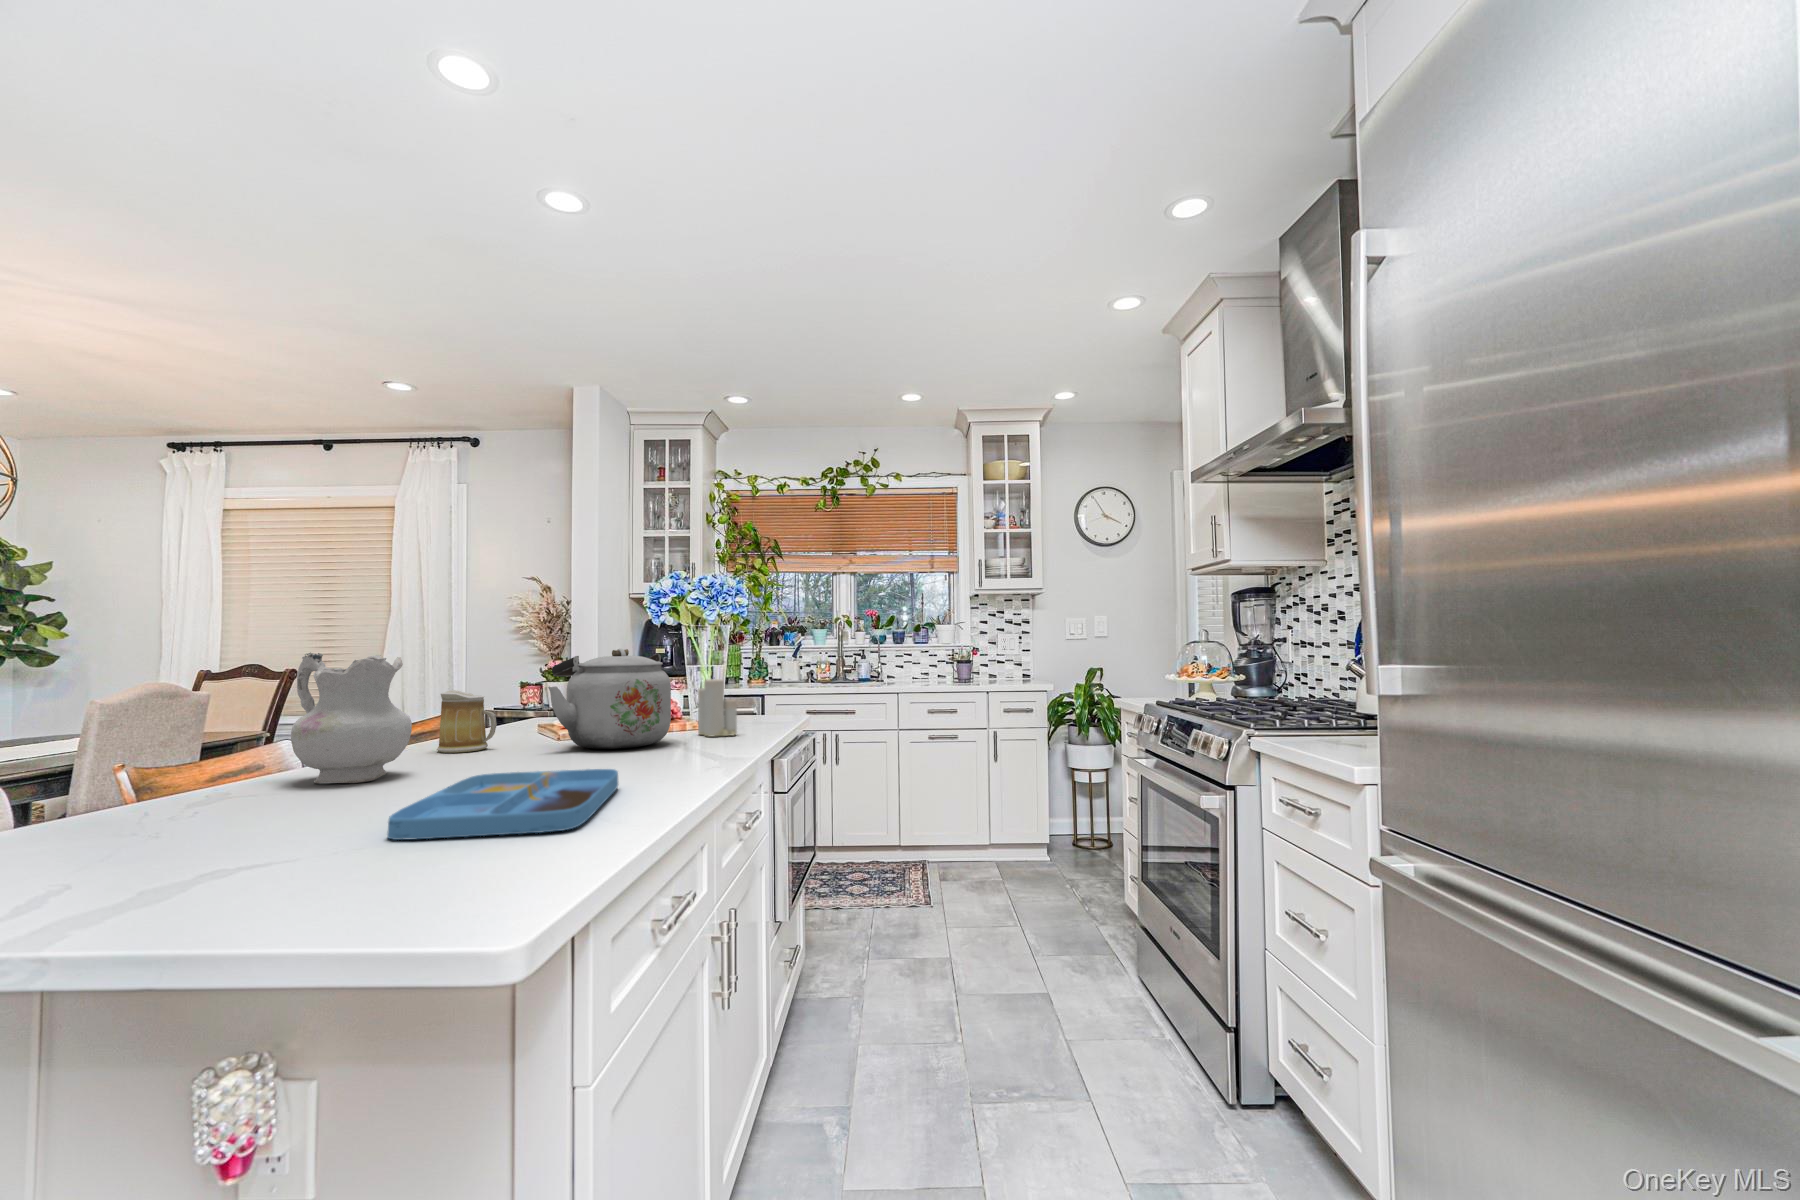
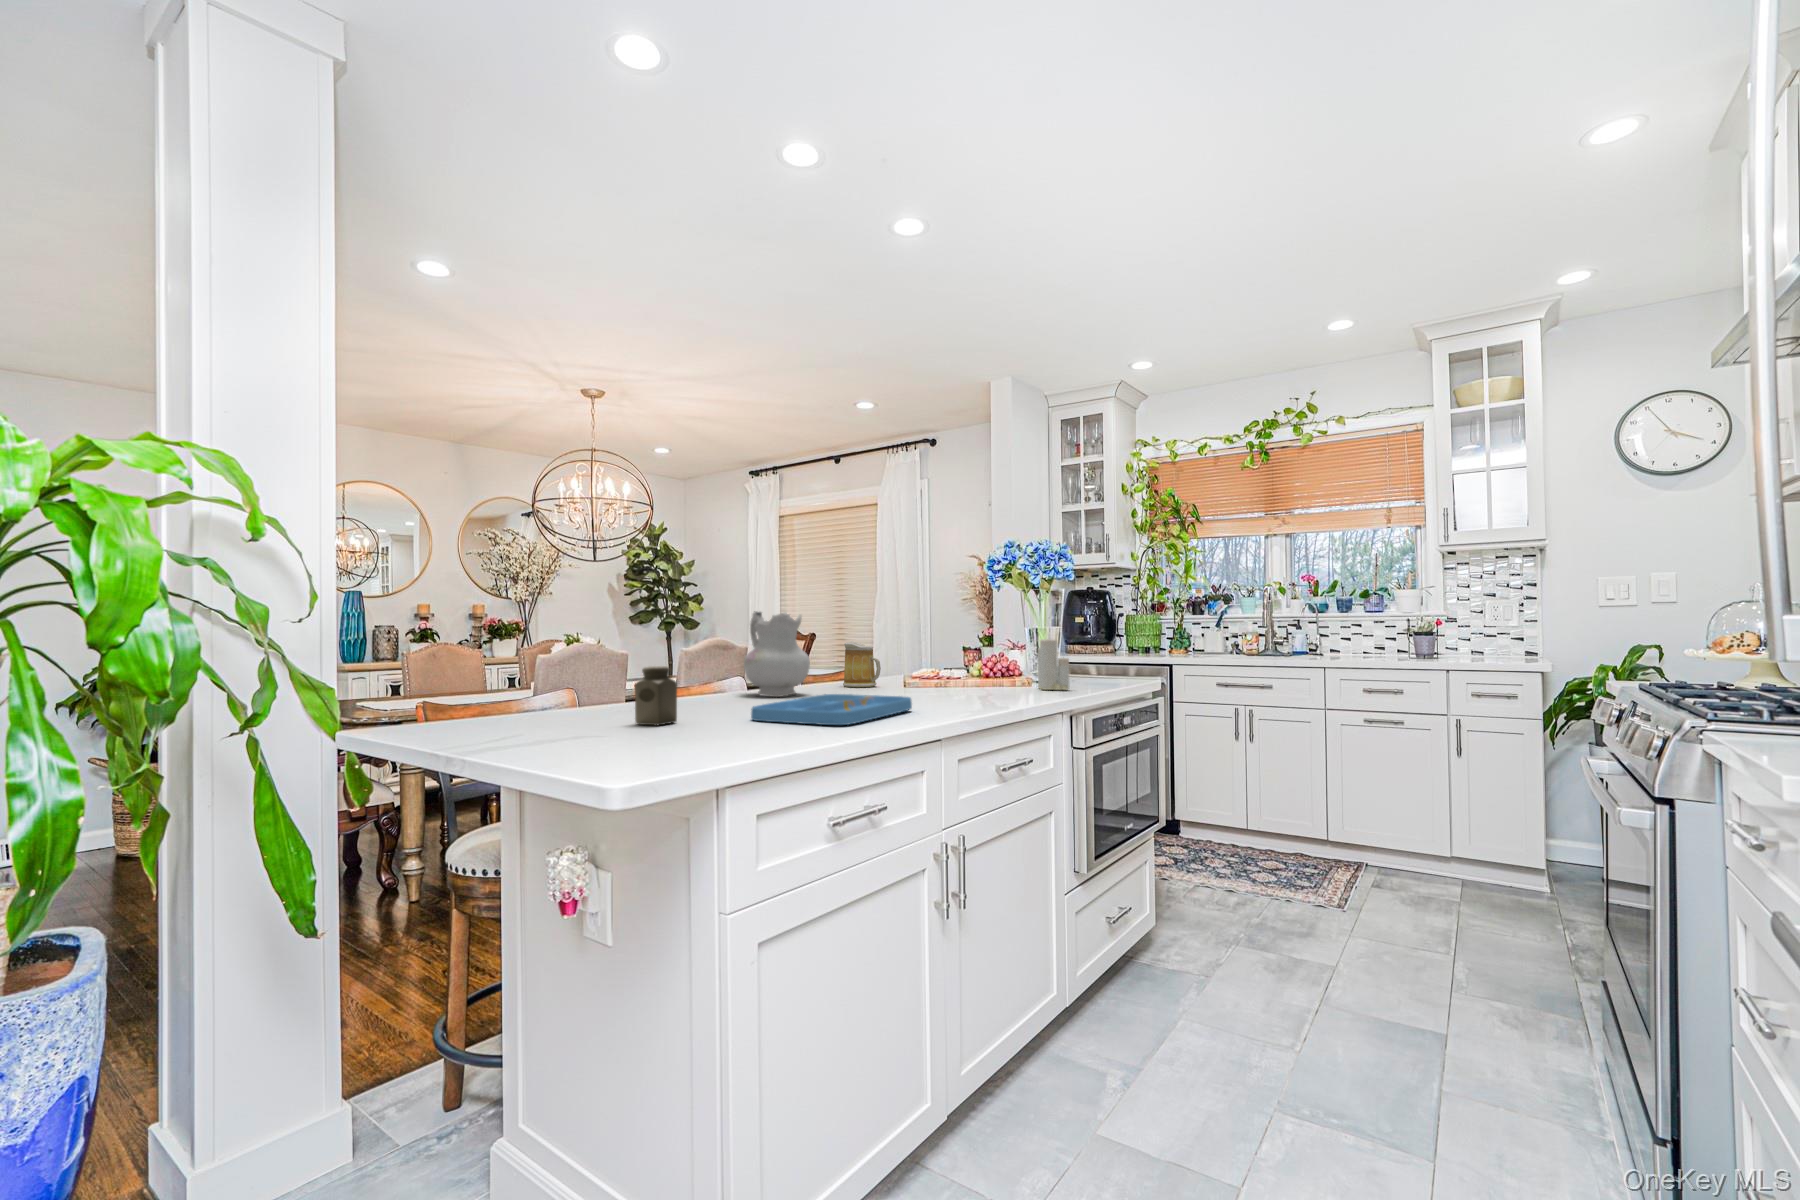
kettle: present [548,649,671,749] -> none [907,611,1004,691]
salt shaker: none [138,767,240,888] -> present [635,666,677,725]

